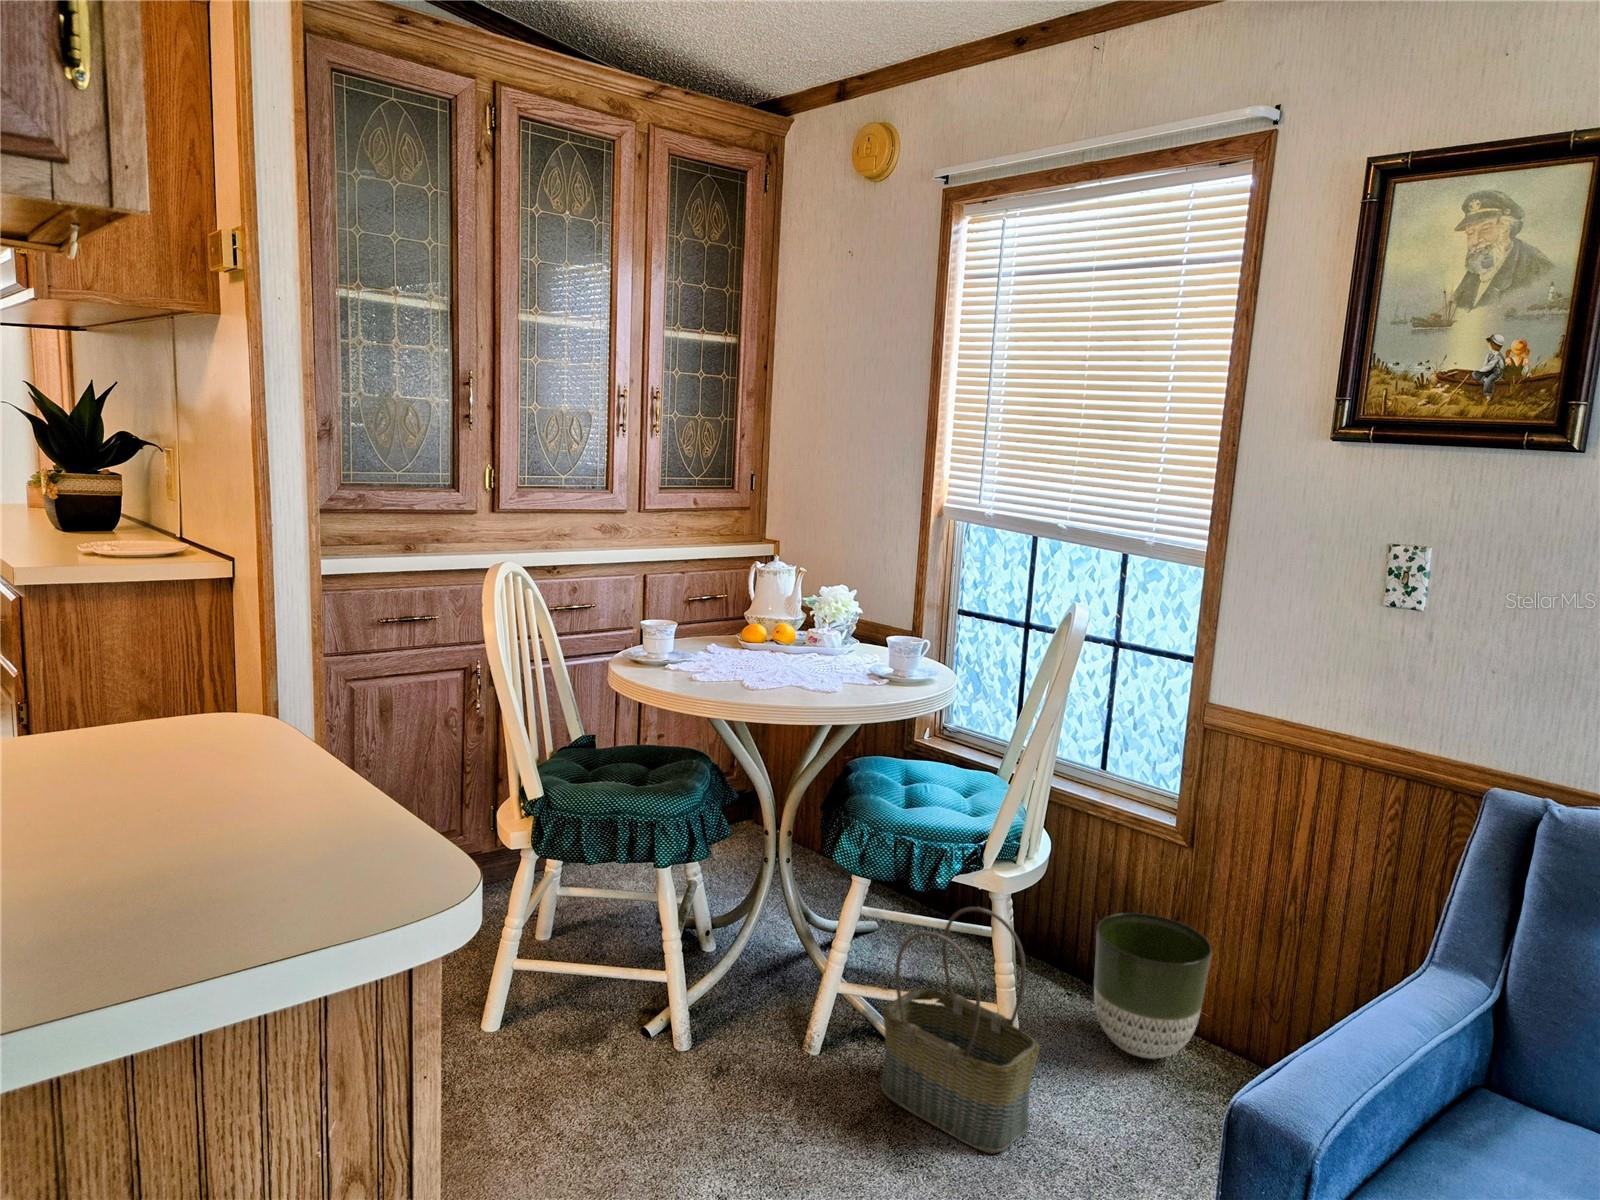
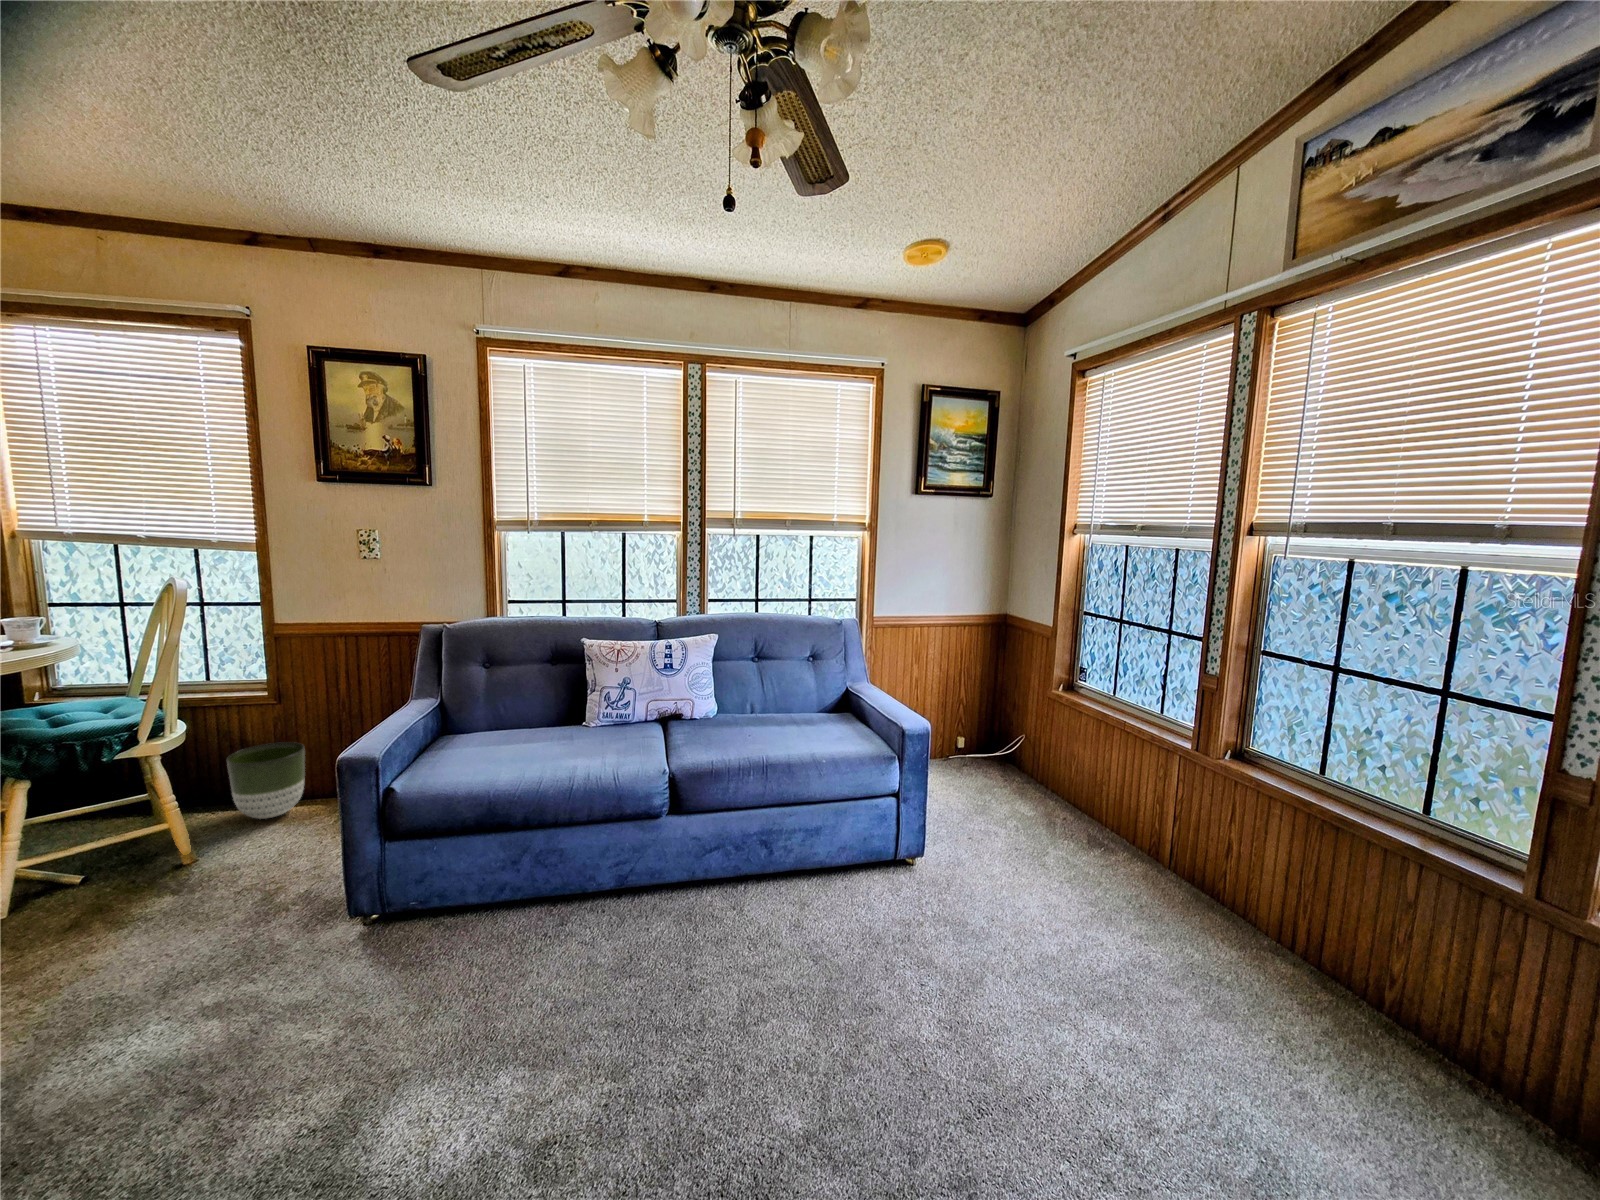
basket: present [881,907,1040,1153] -> none [63,765,204,907]

